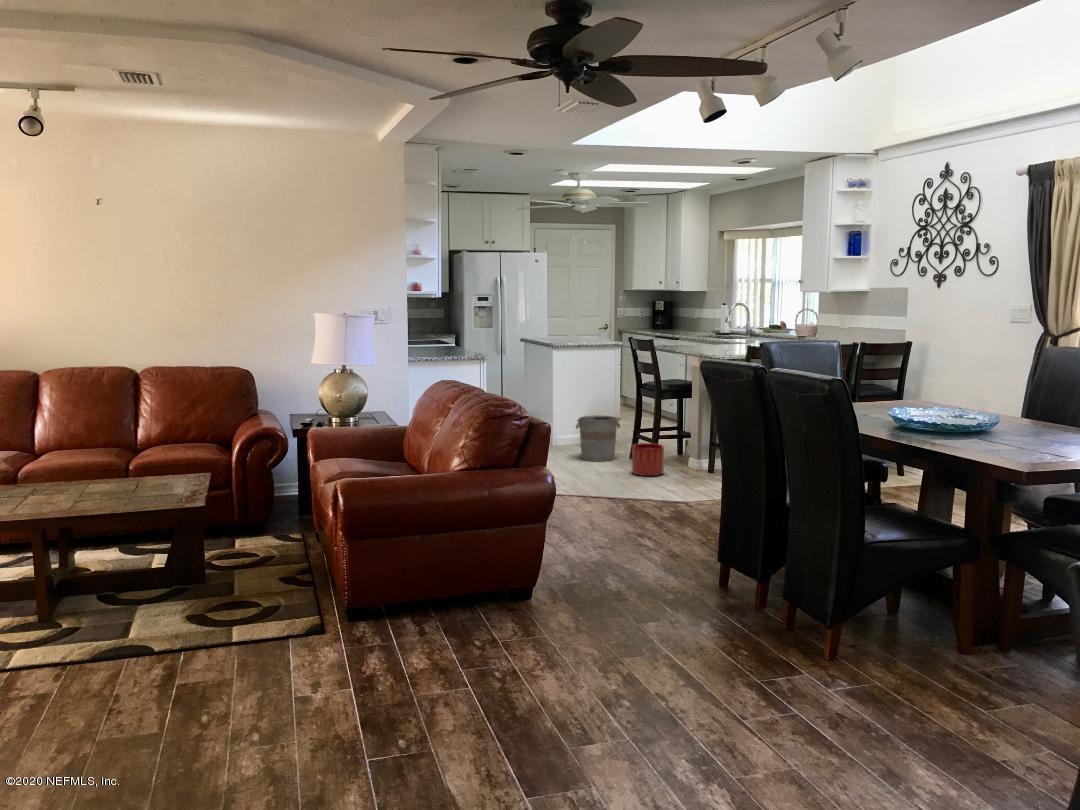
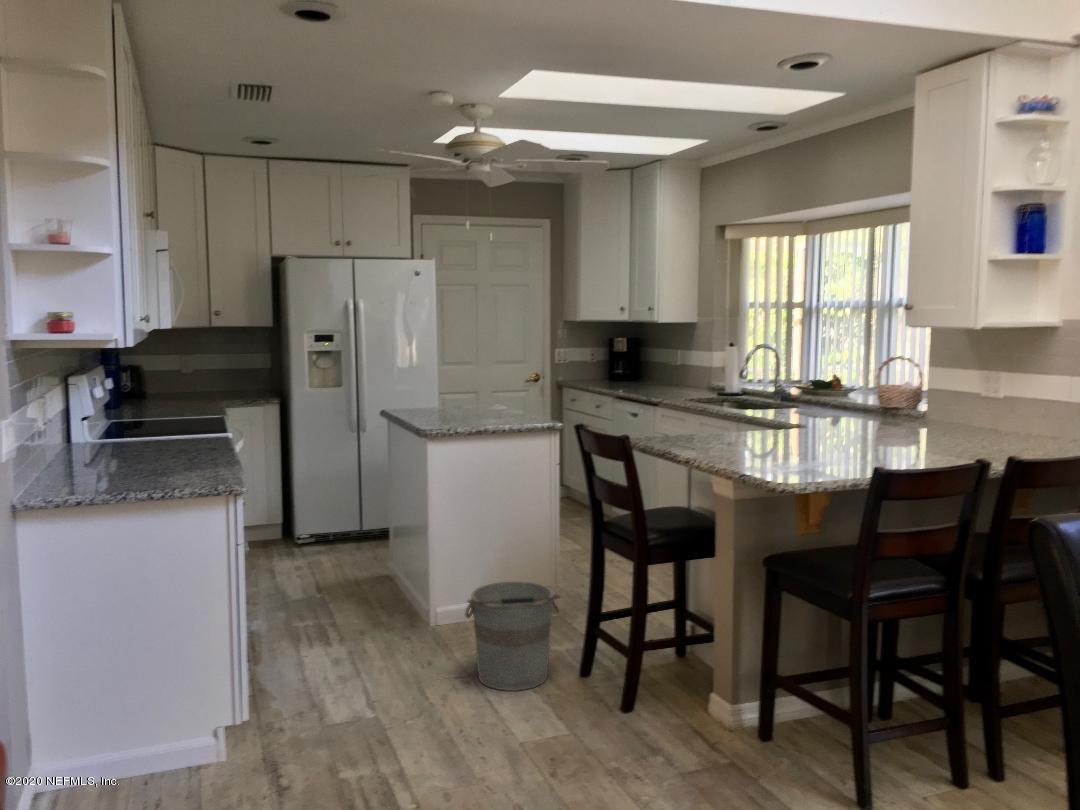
planter: present [632,443,664,476] -> none [586,670,660,763]

